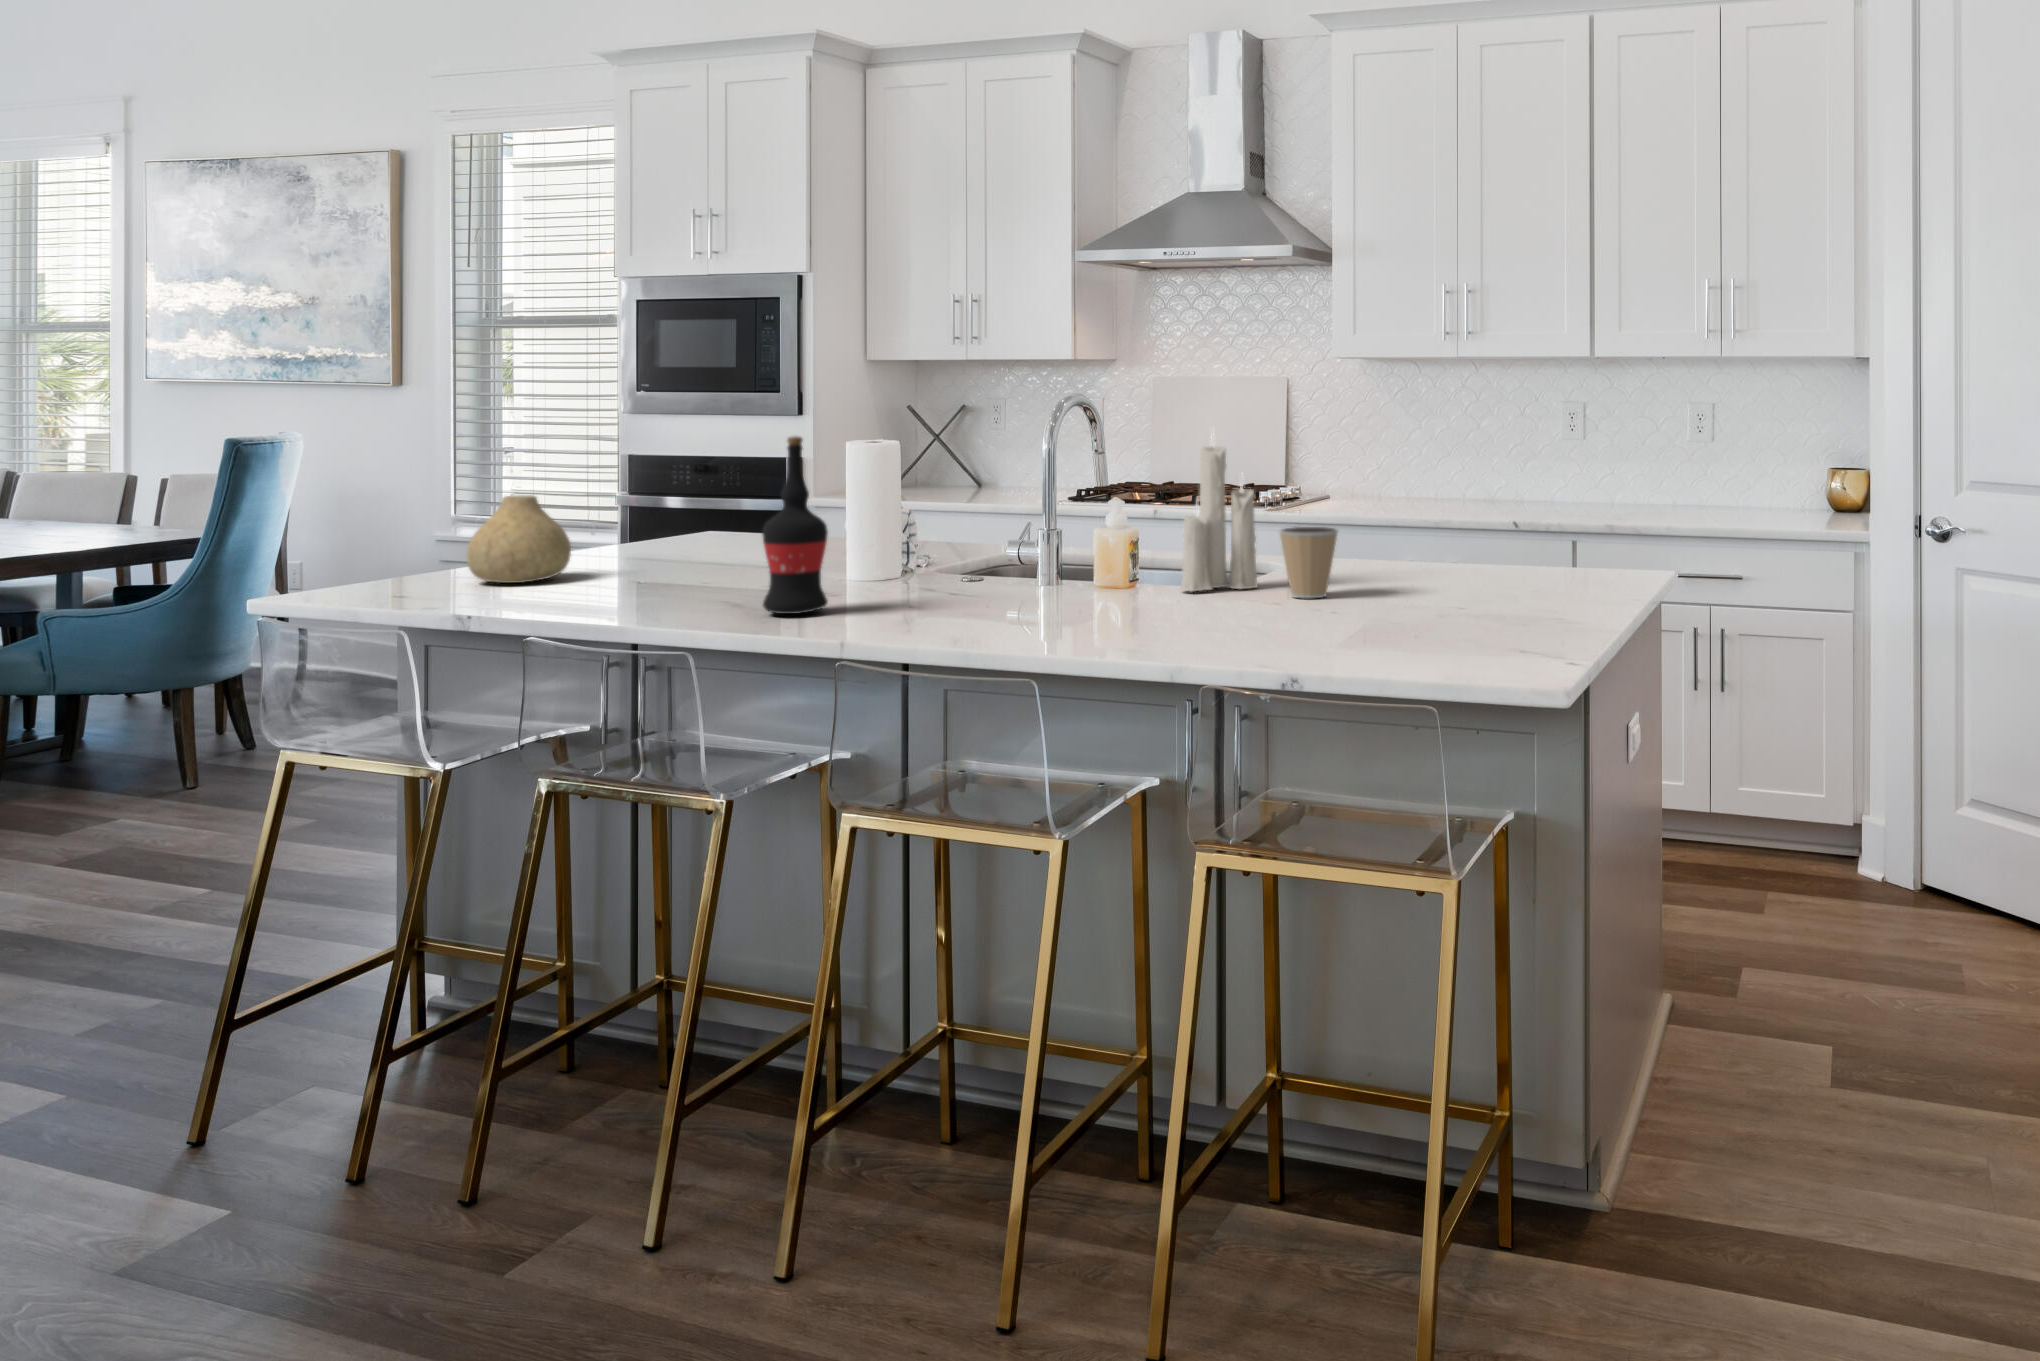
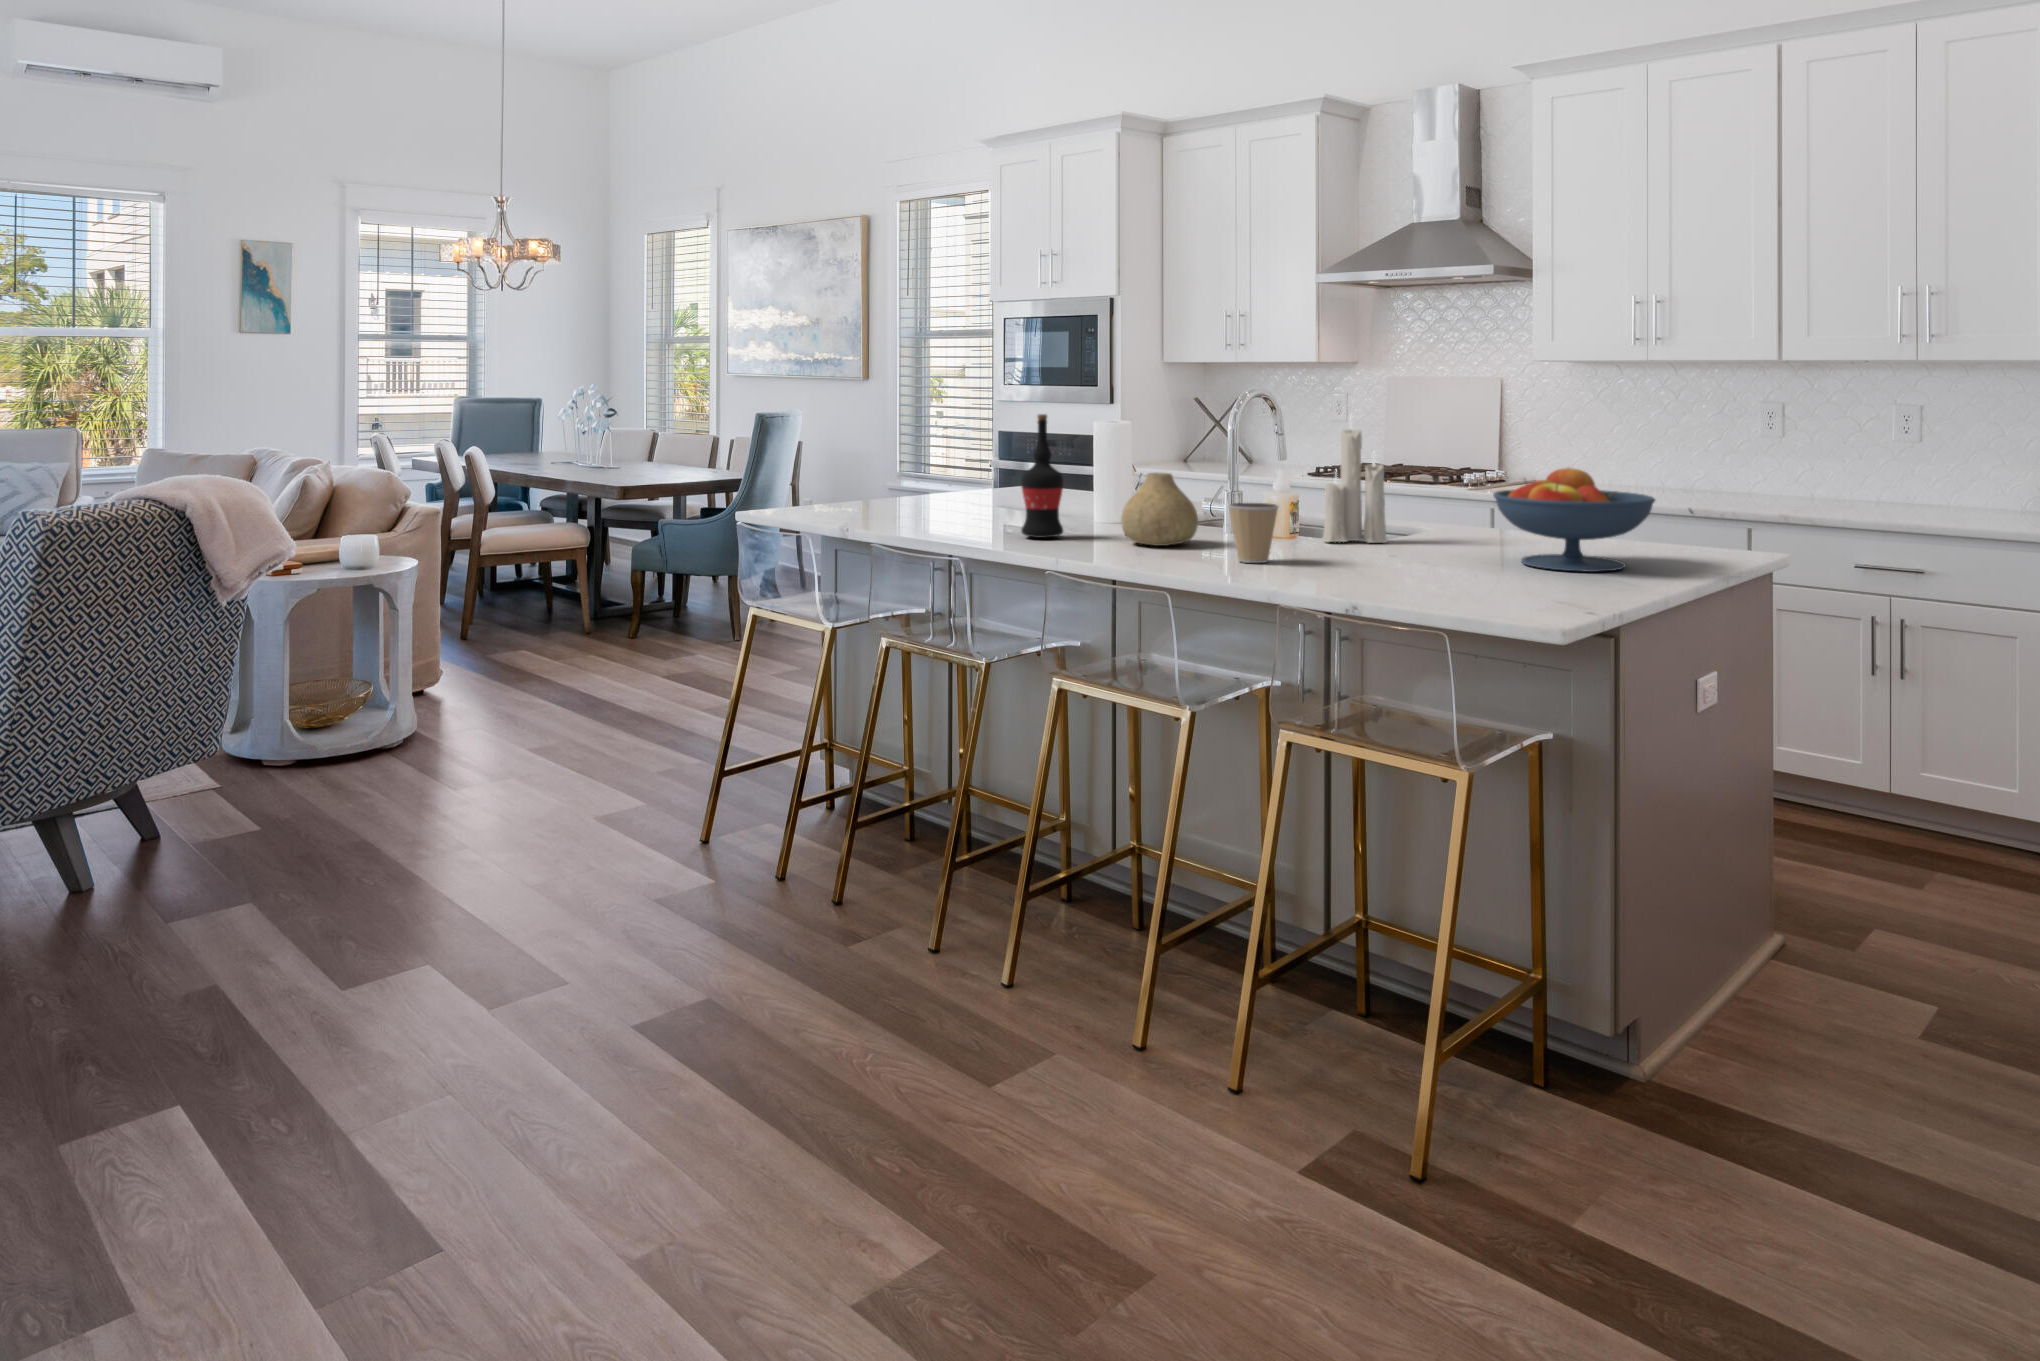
fruit bowl: none [1405,485,1587,611] -> present [1493,468,1655,572]
vase: present [467,495,571,583] -> present [1121,473,1198,546]
coffee cup: present [1280,527,1338,598] -> present [1228,503,1278,563]

